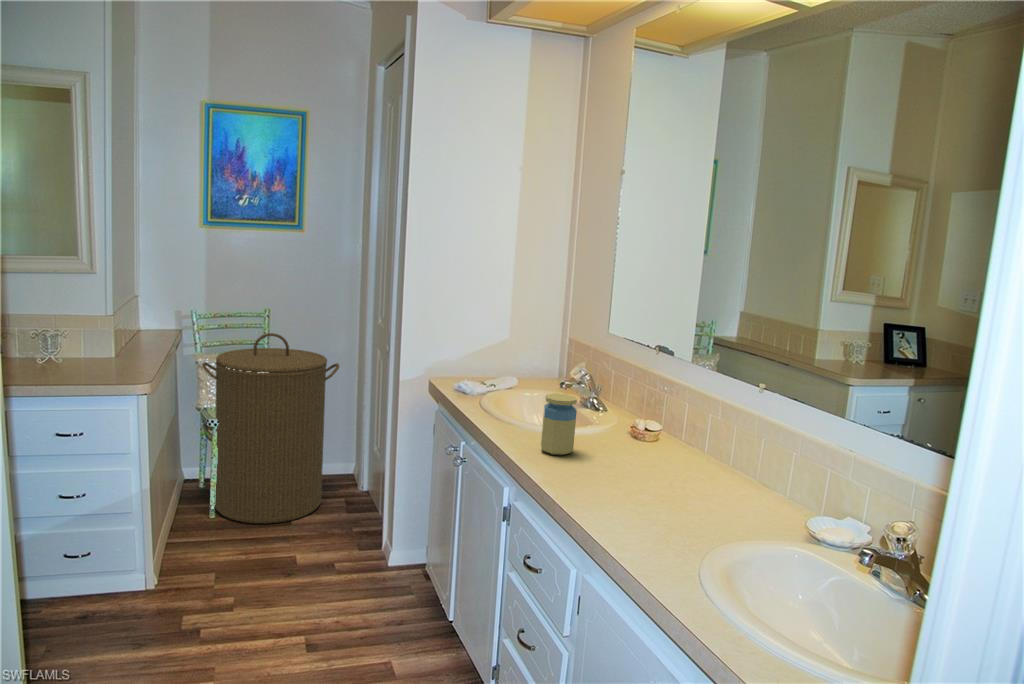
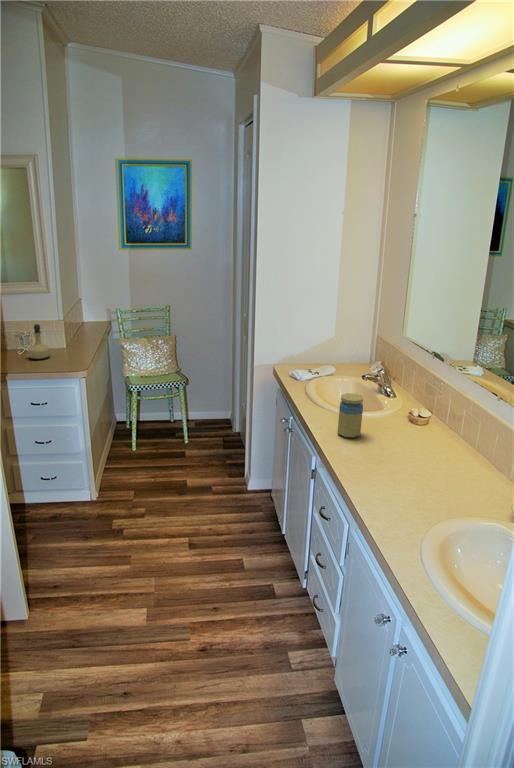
perfume bottle: none [53,318,91,371] -> present [28,324,51,359]
laundry hamper: present [202,333,339,523] -> none [124,326,216,456]

